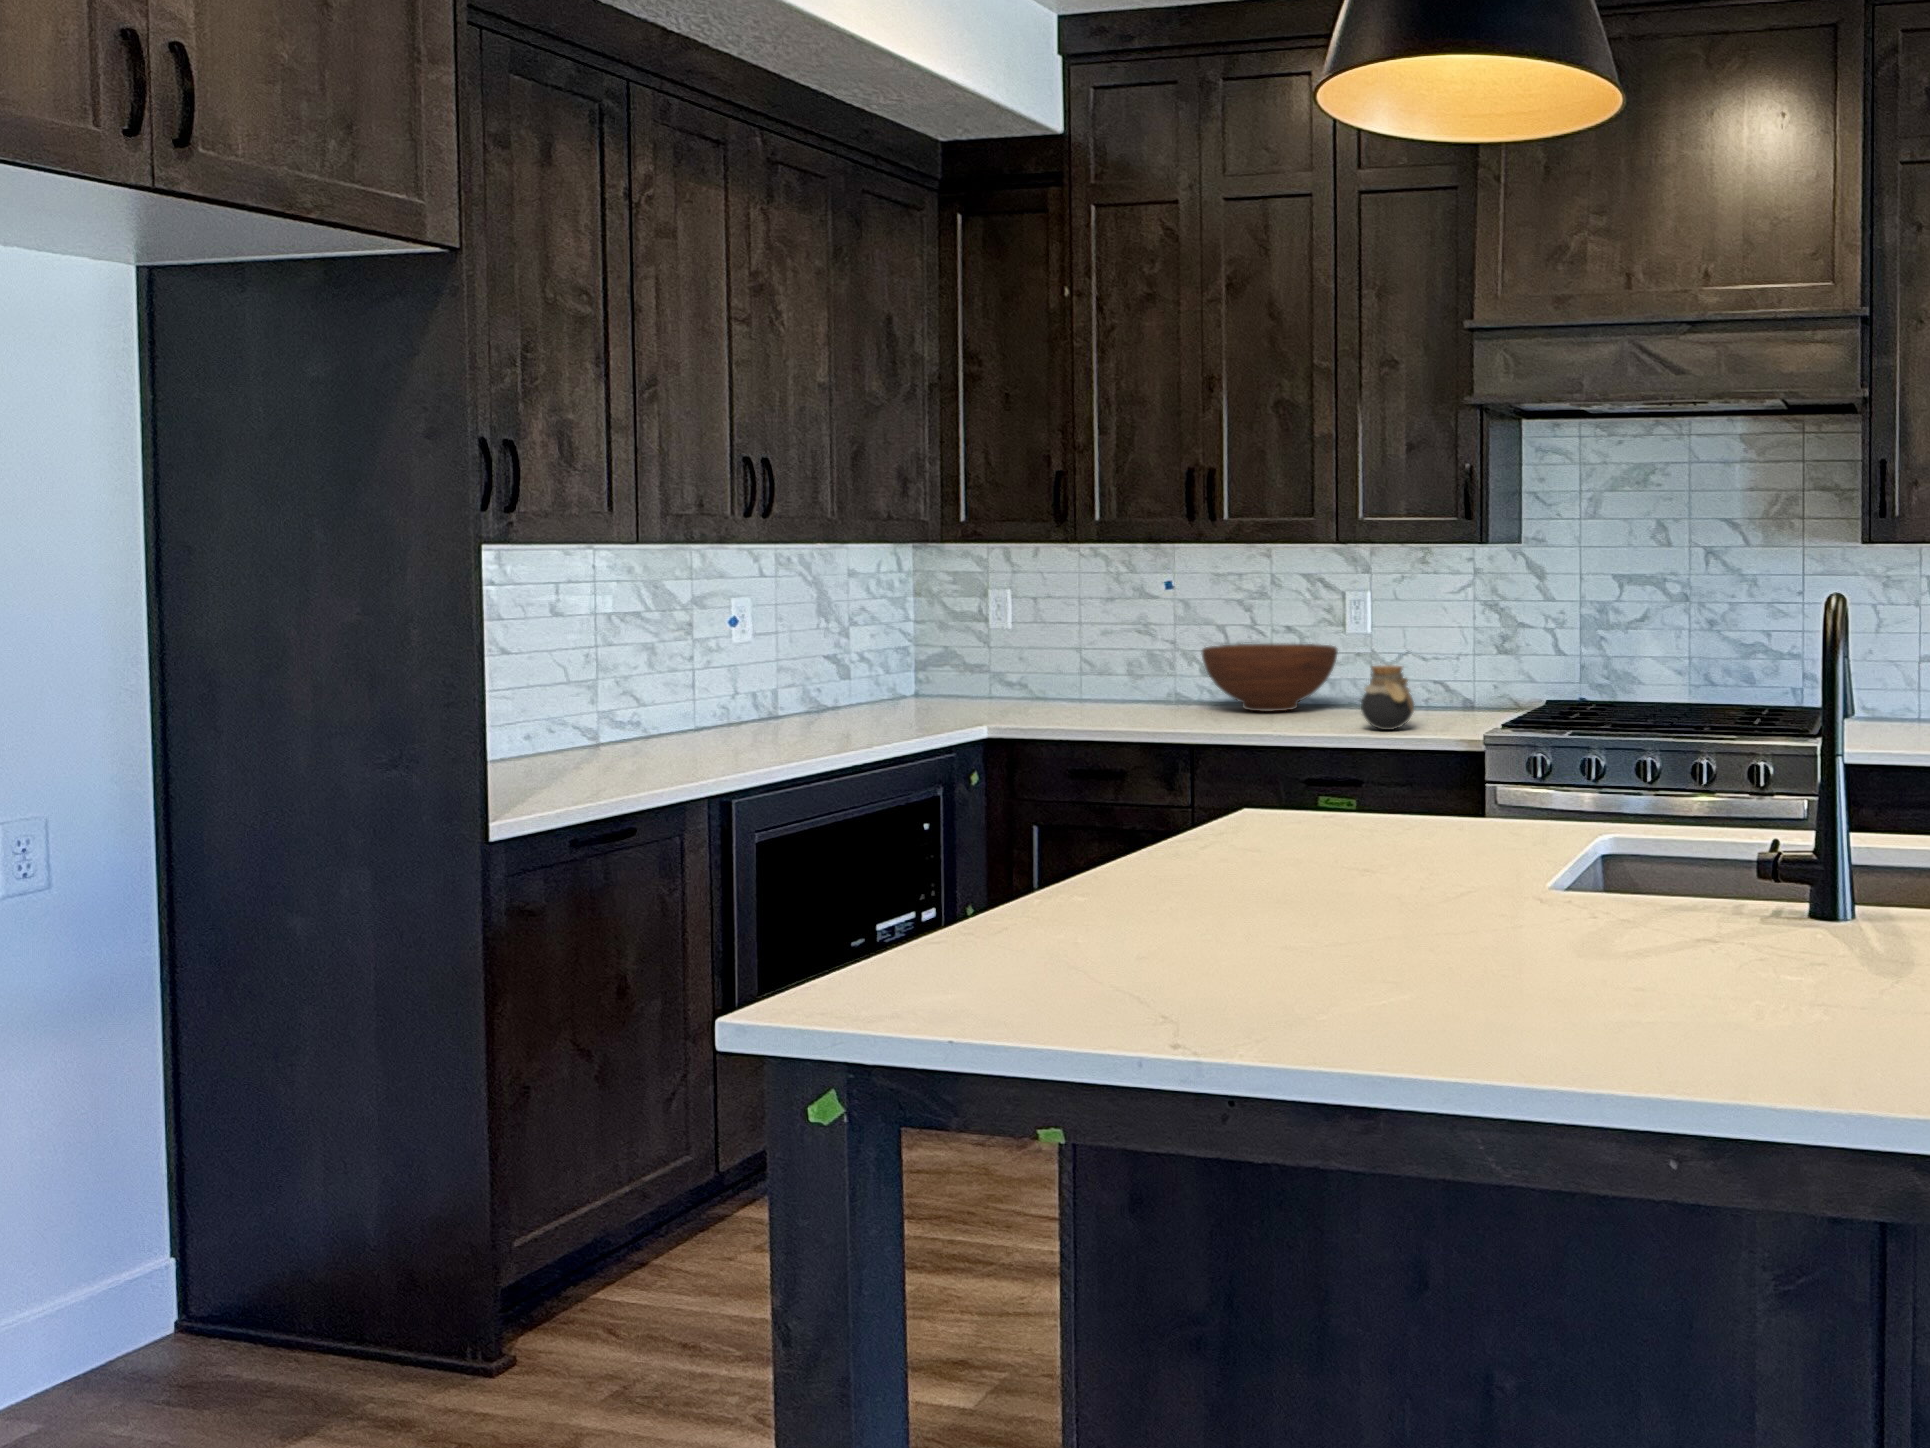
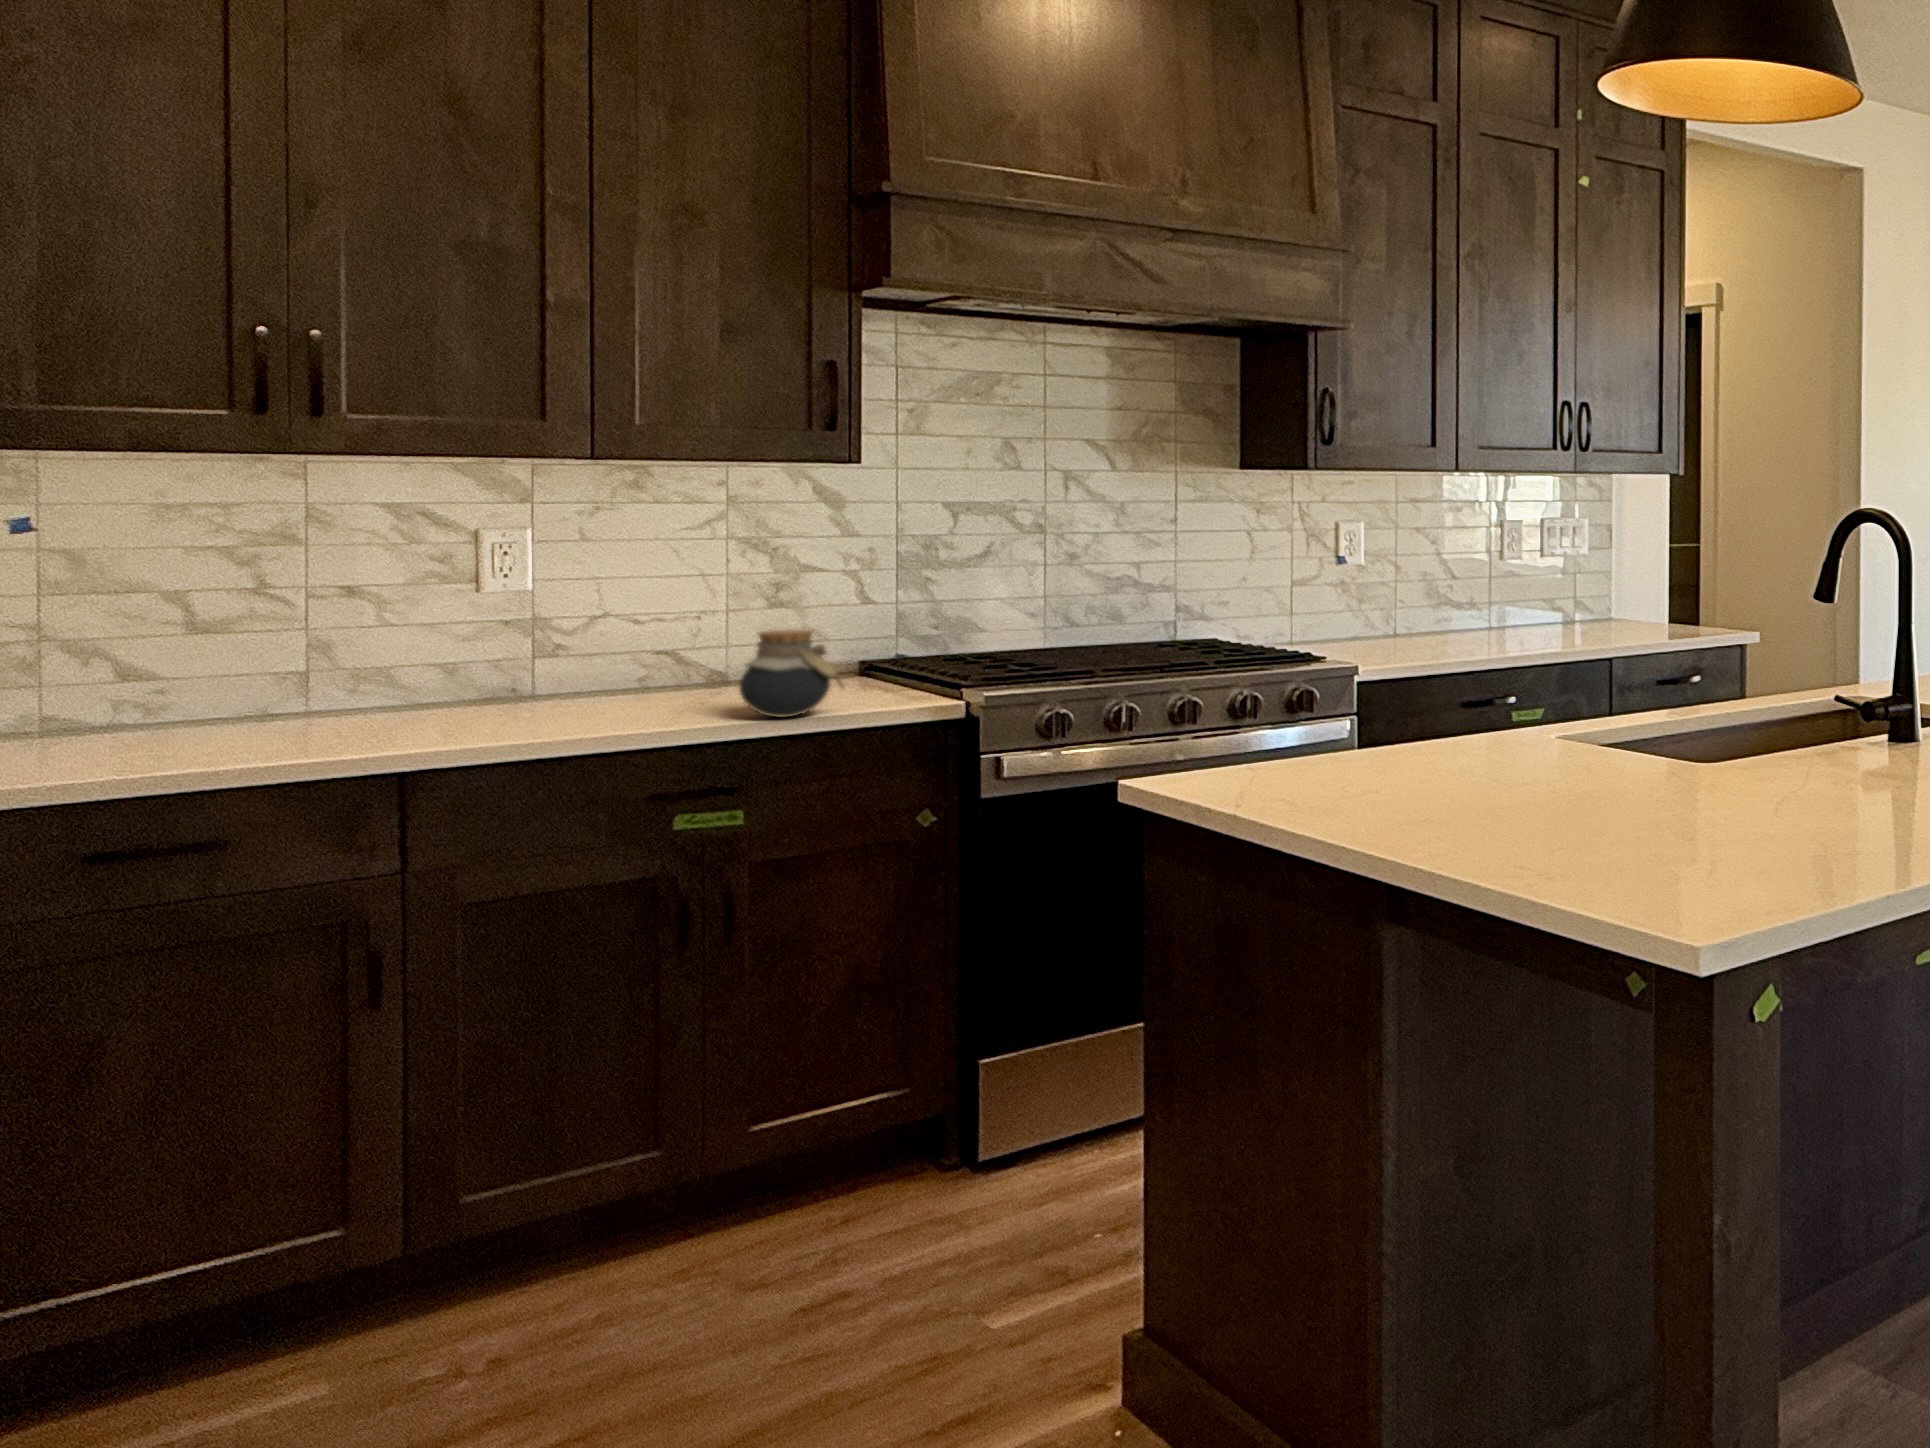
fruit bowl: present [1202,644,1338,712] -> none [251,610,557,723]

